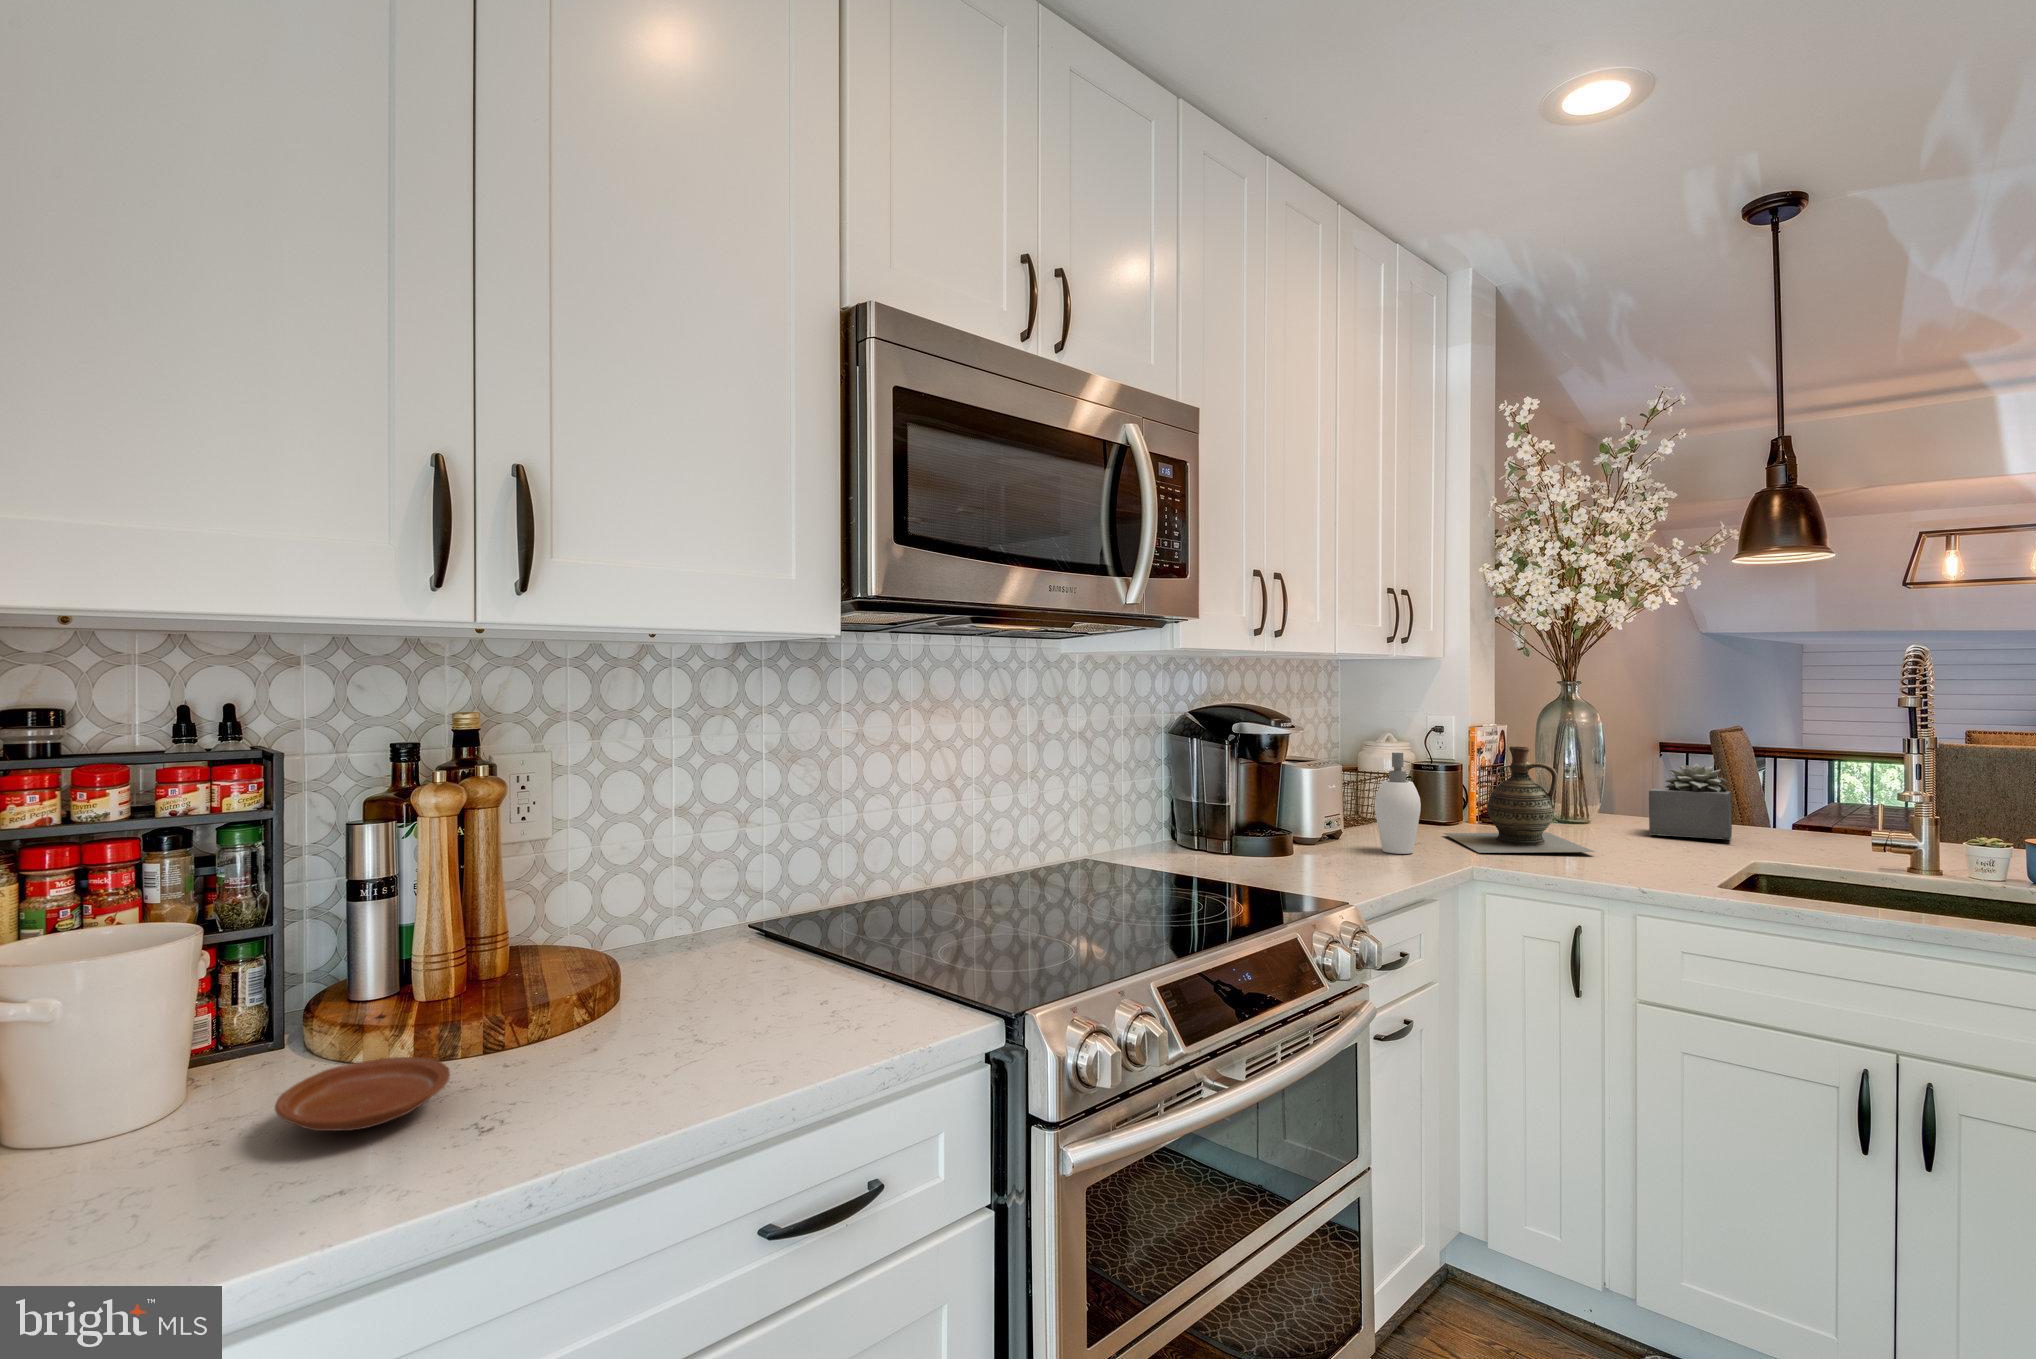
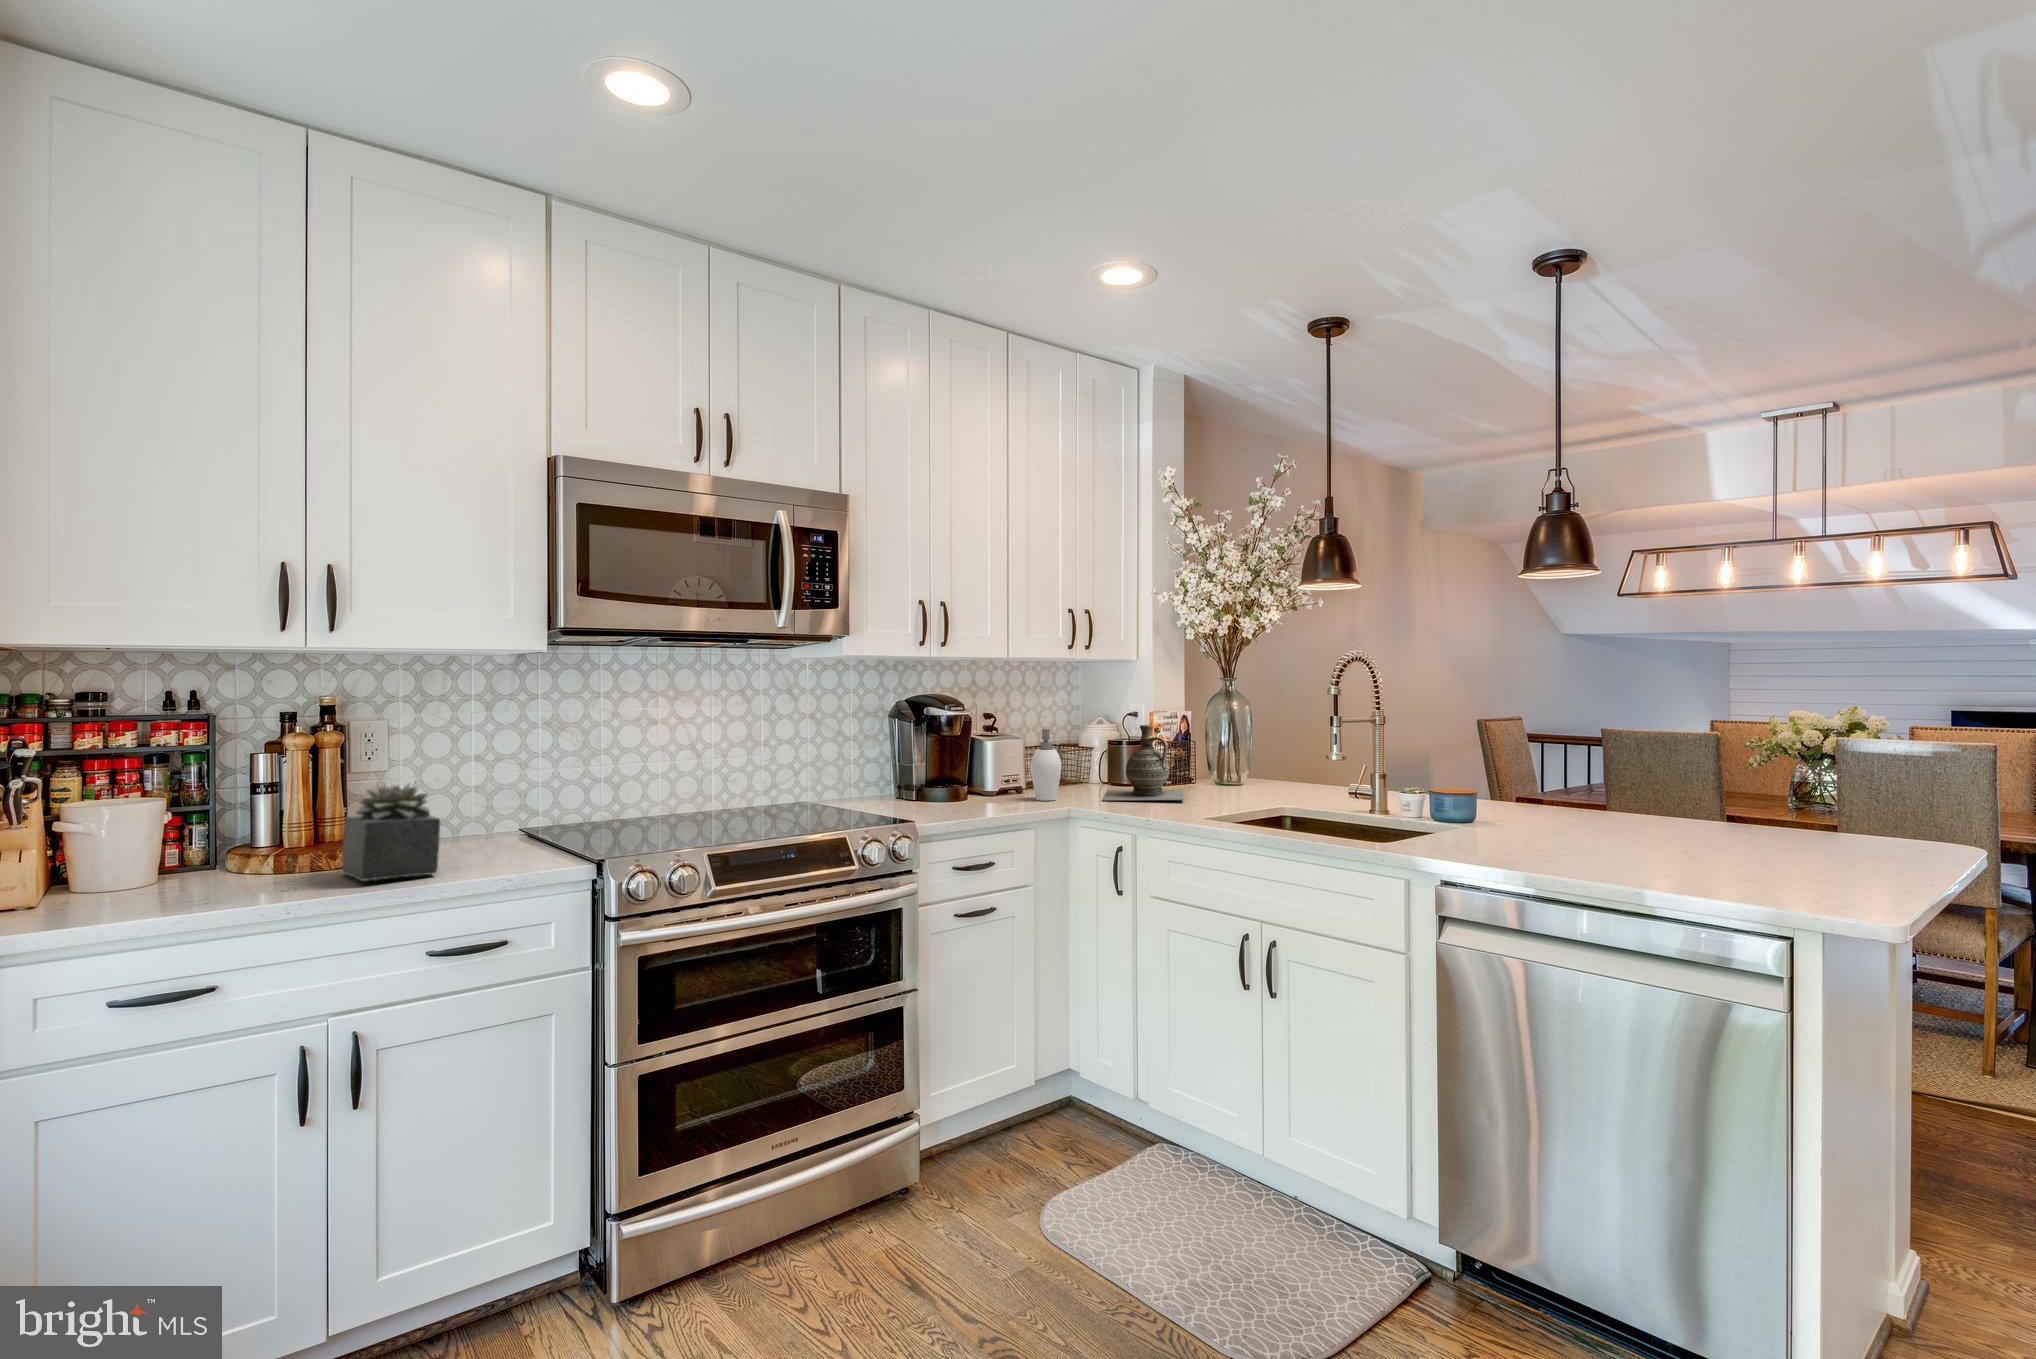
succulent plant: present [1649,763,1732,839] -> present [342,784,440,881]
plate: present [275,1057,450,1131] -> none [179,865,273,891]

